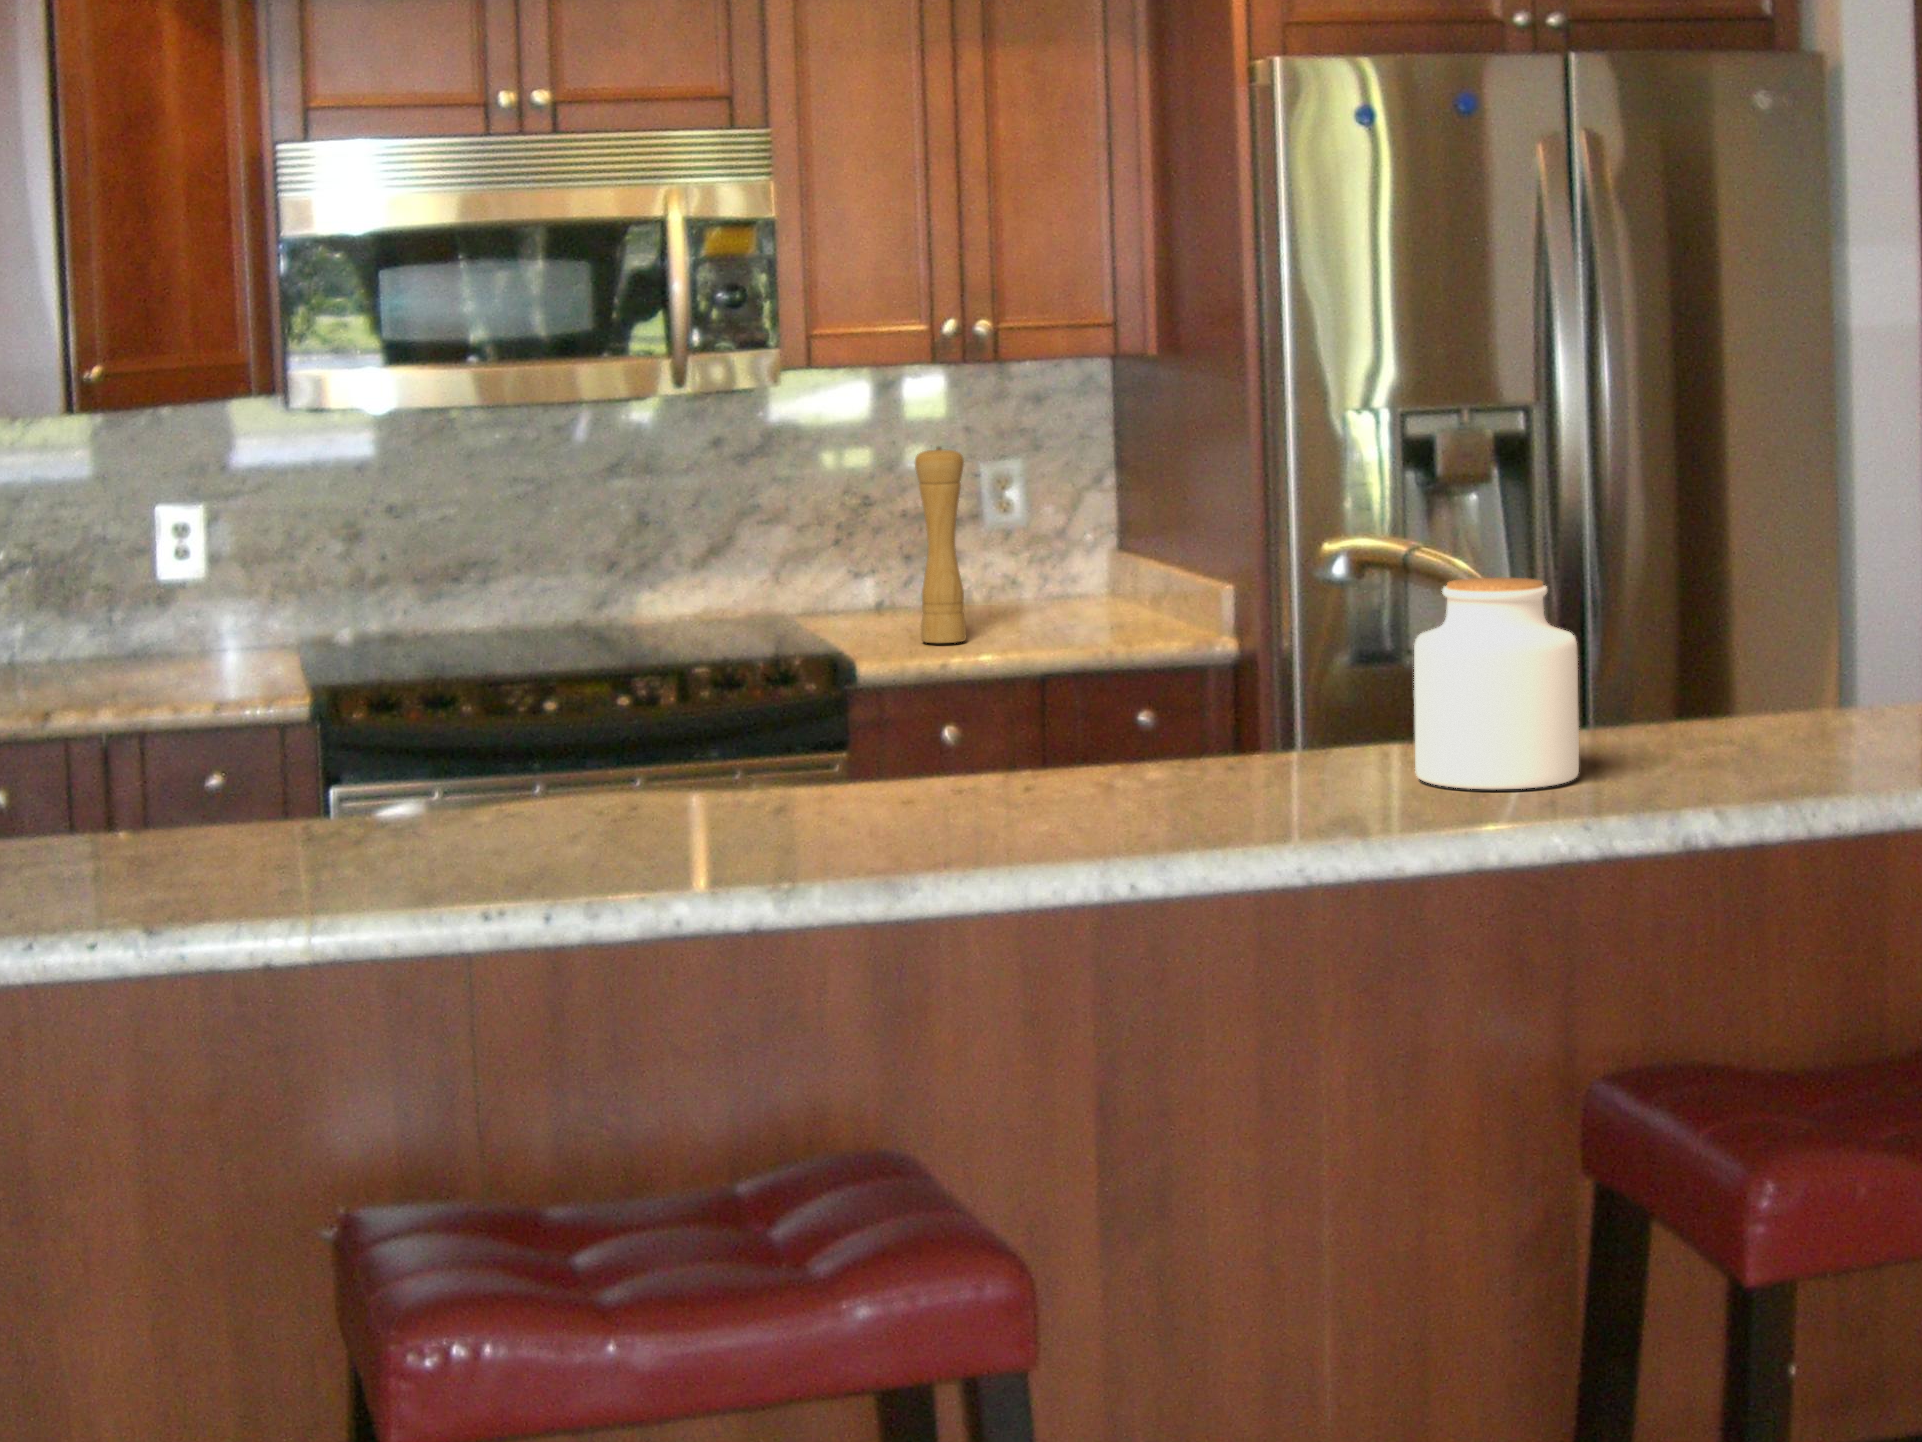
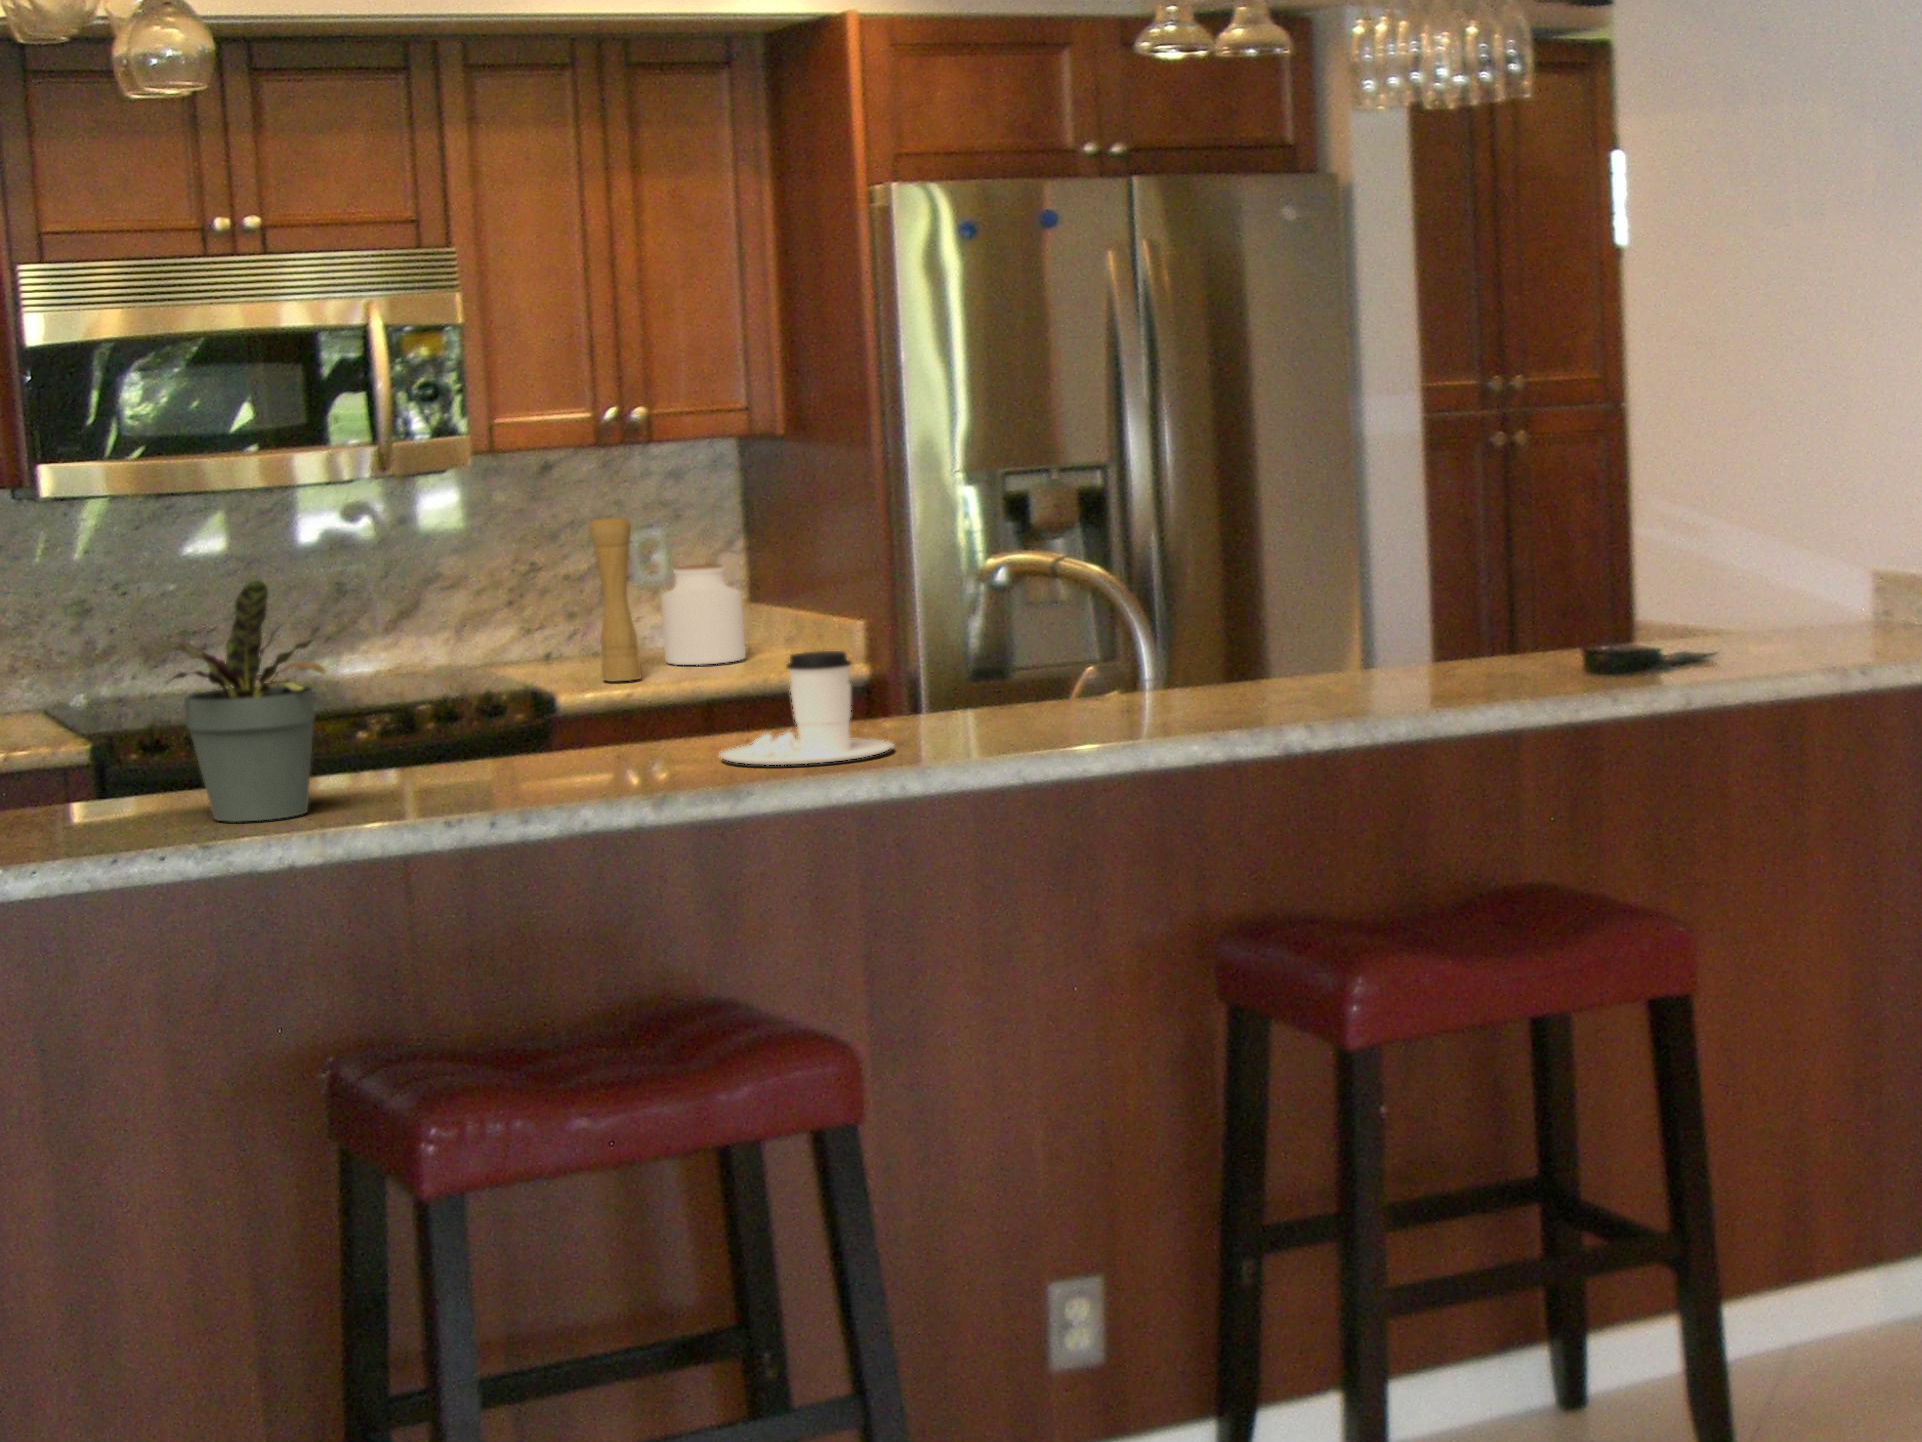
potted plant: none [196,570,416,875] -> present [156,581,326,822]
jar: present [1414,577,1579,789] -> present [661,564,746,665]
coffee cup: none [919,674,1145,825] -> present [720,651,892,765]

